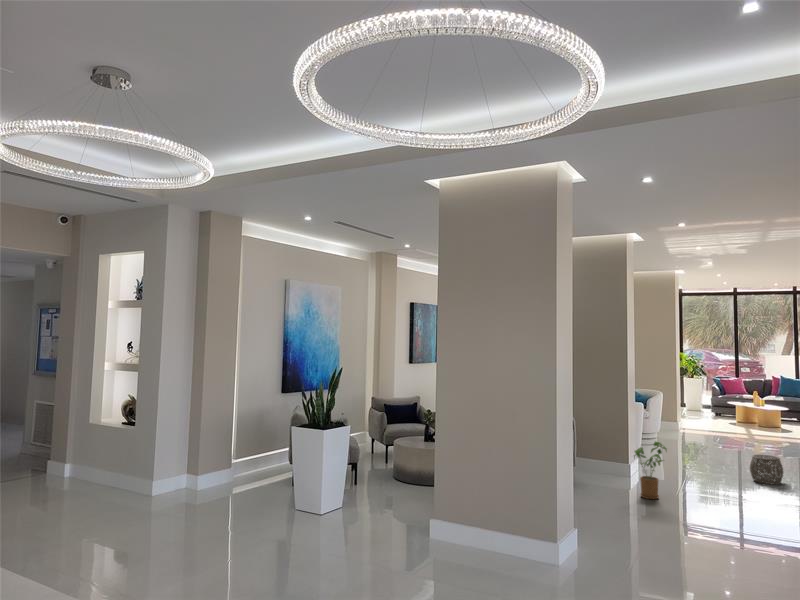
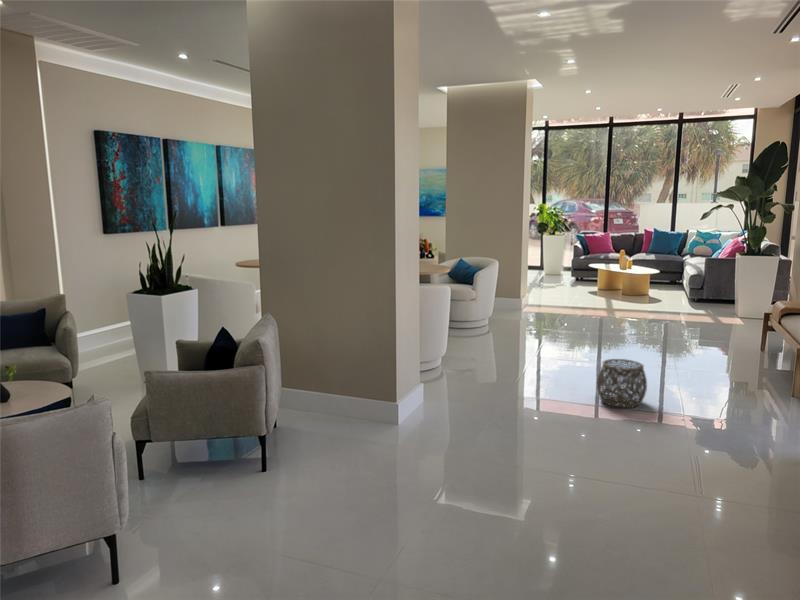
house plant: present [634,441,667,499] -> none [389,364,451,471]

